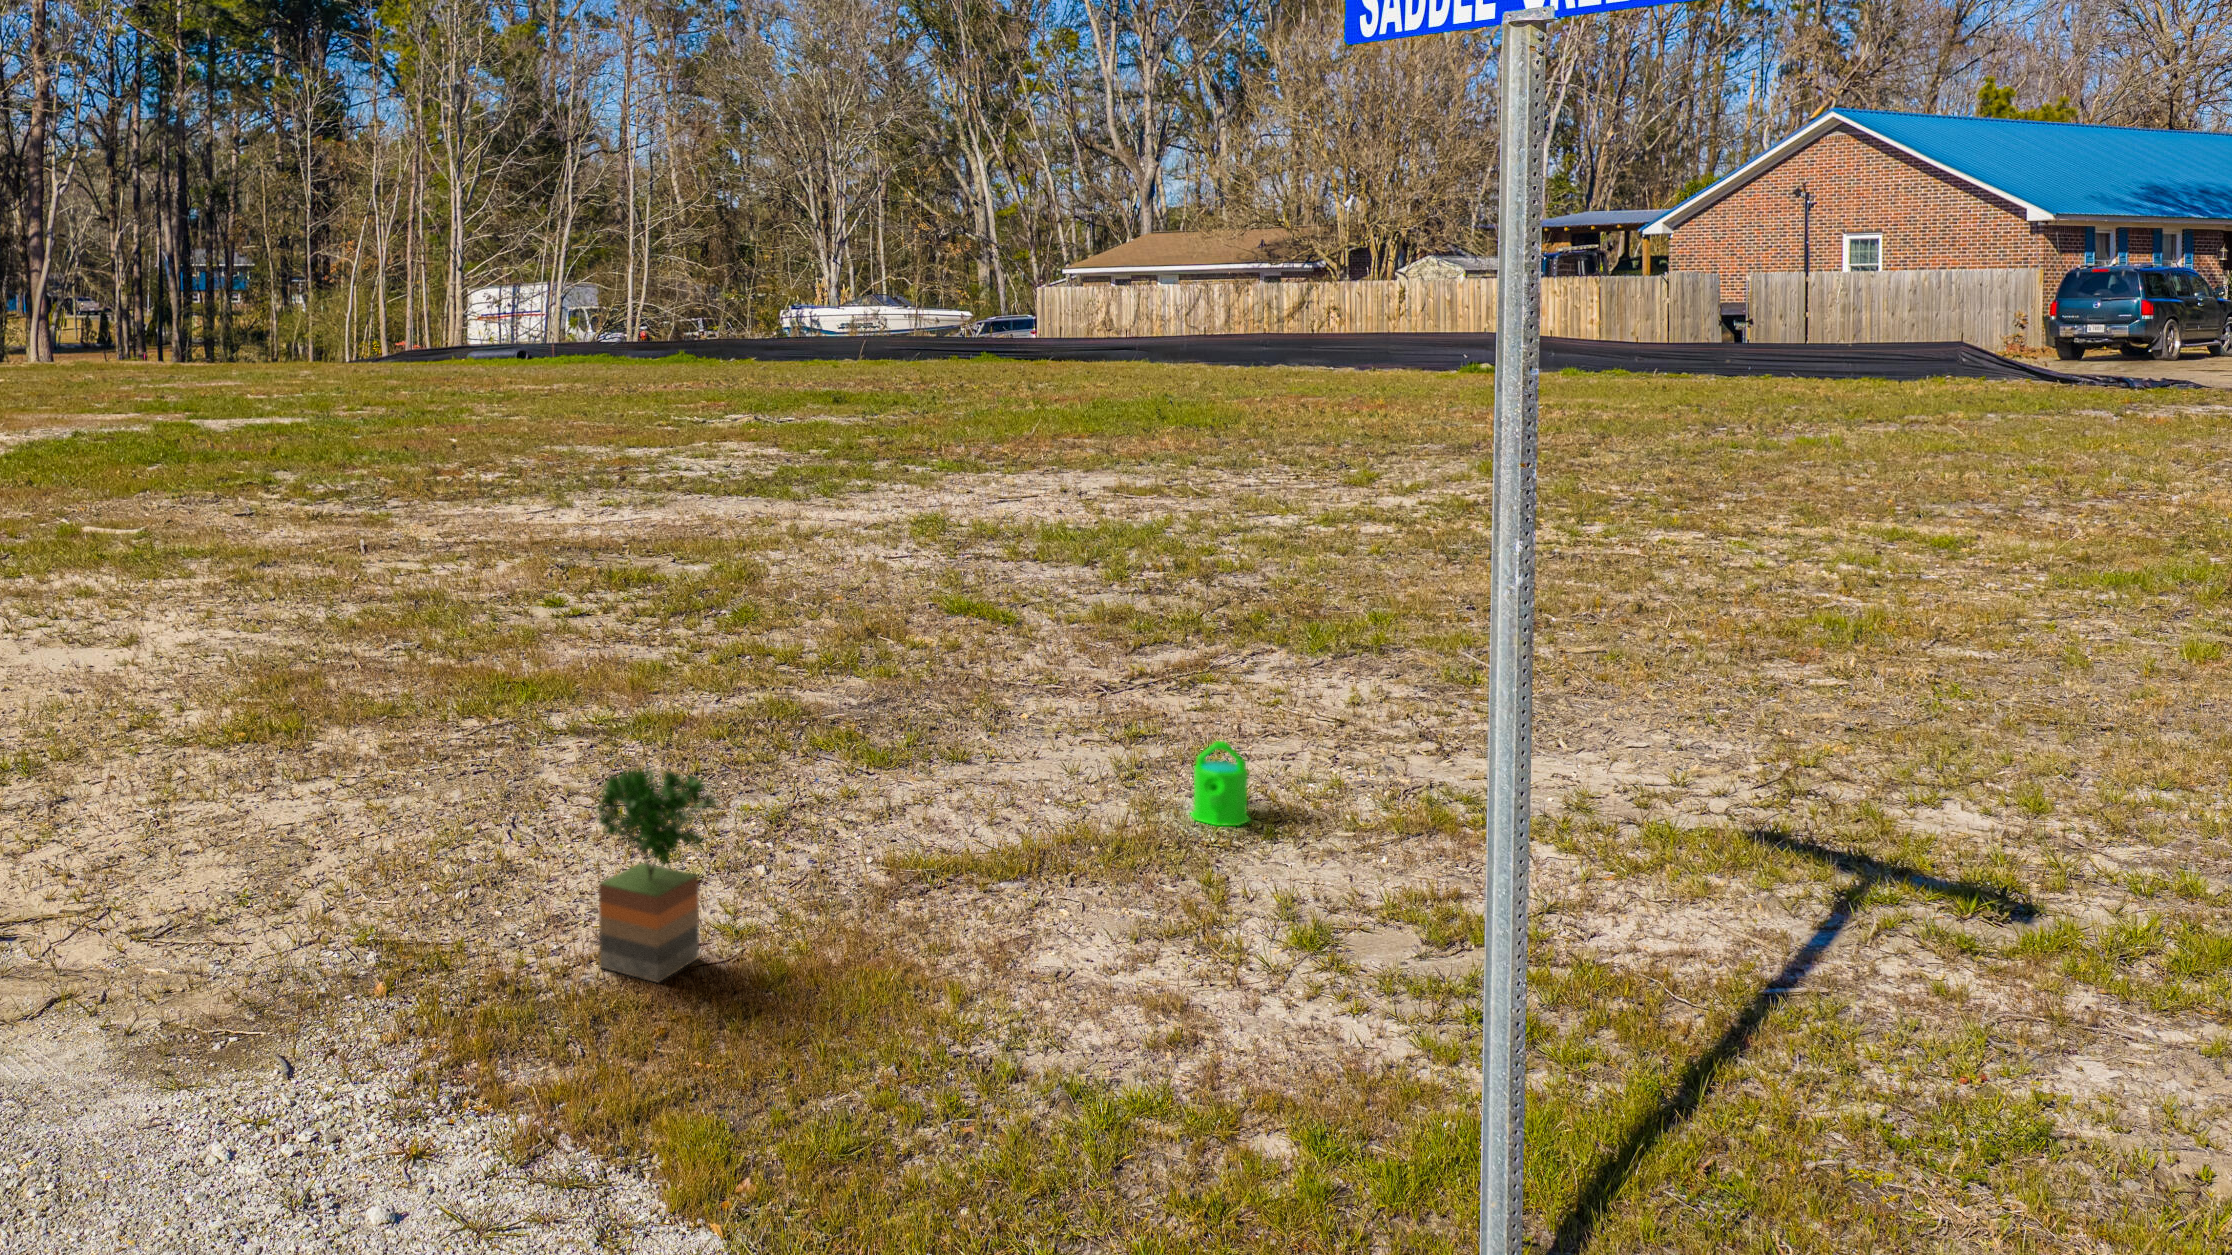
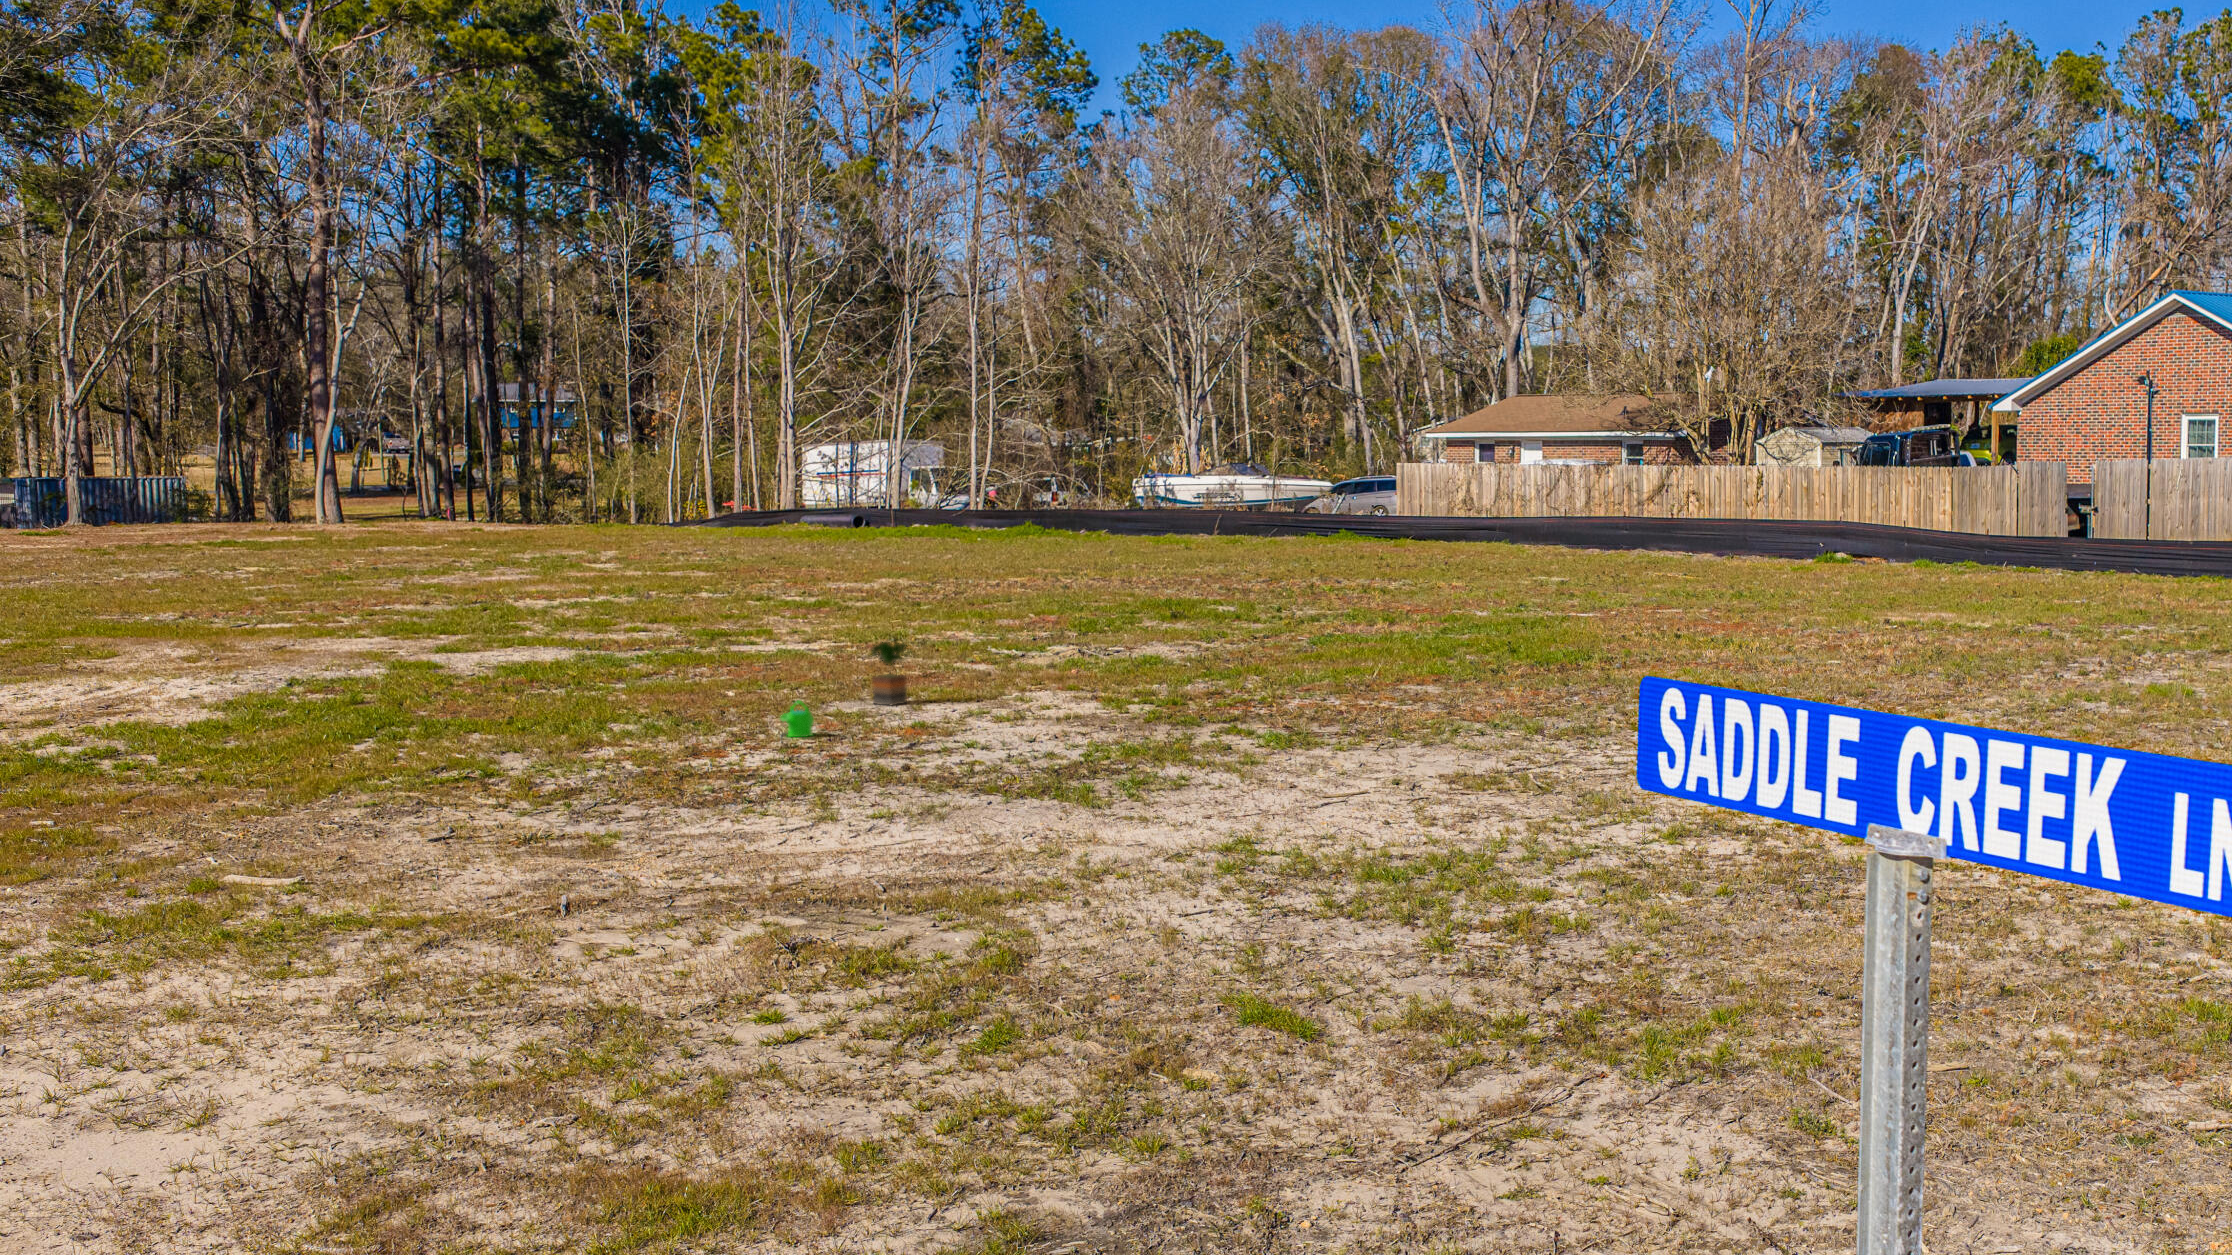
potted tree: present [596,768,719,983] -> present [871,641,912,705]

